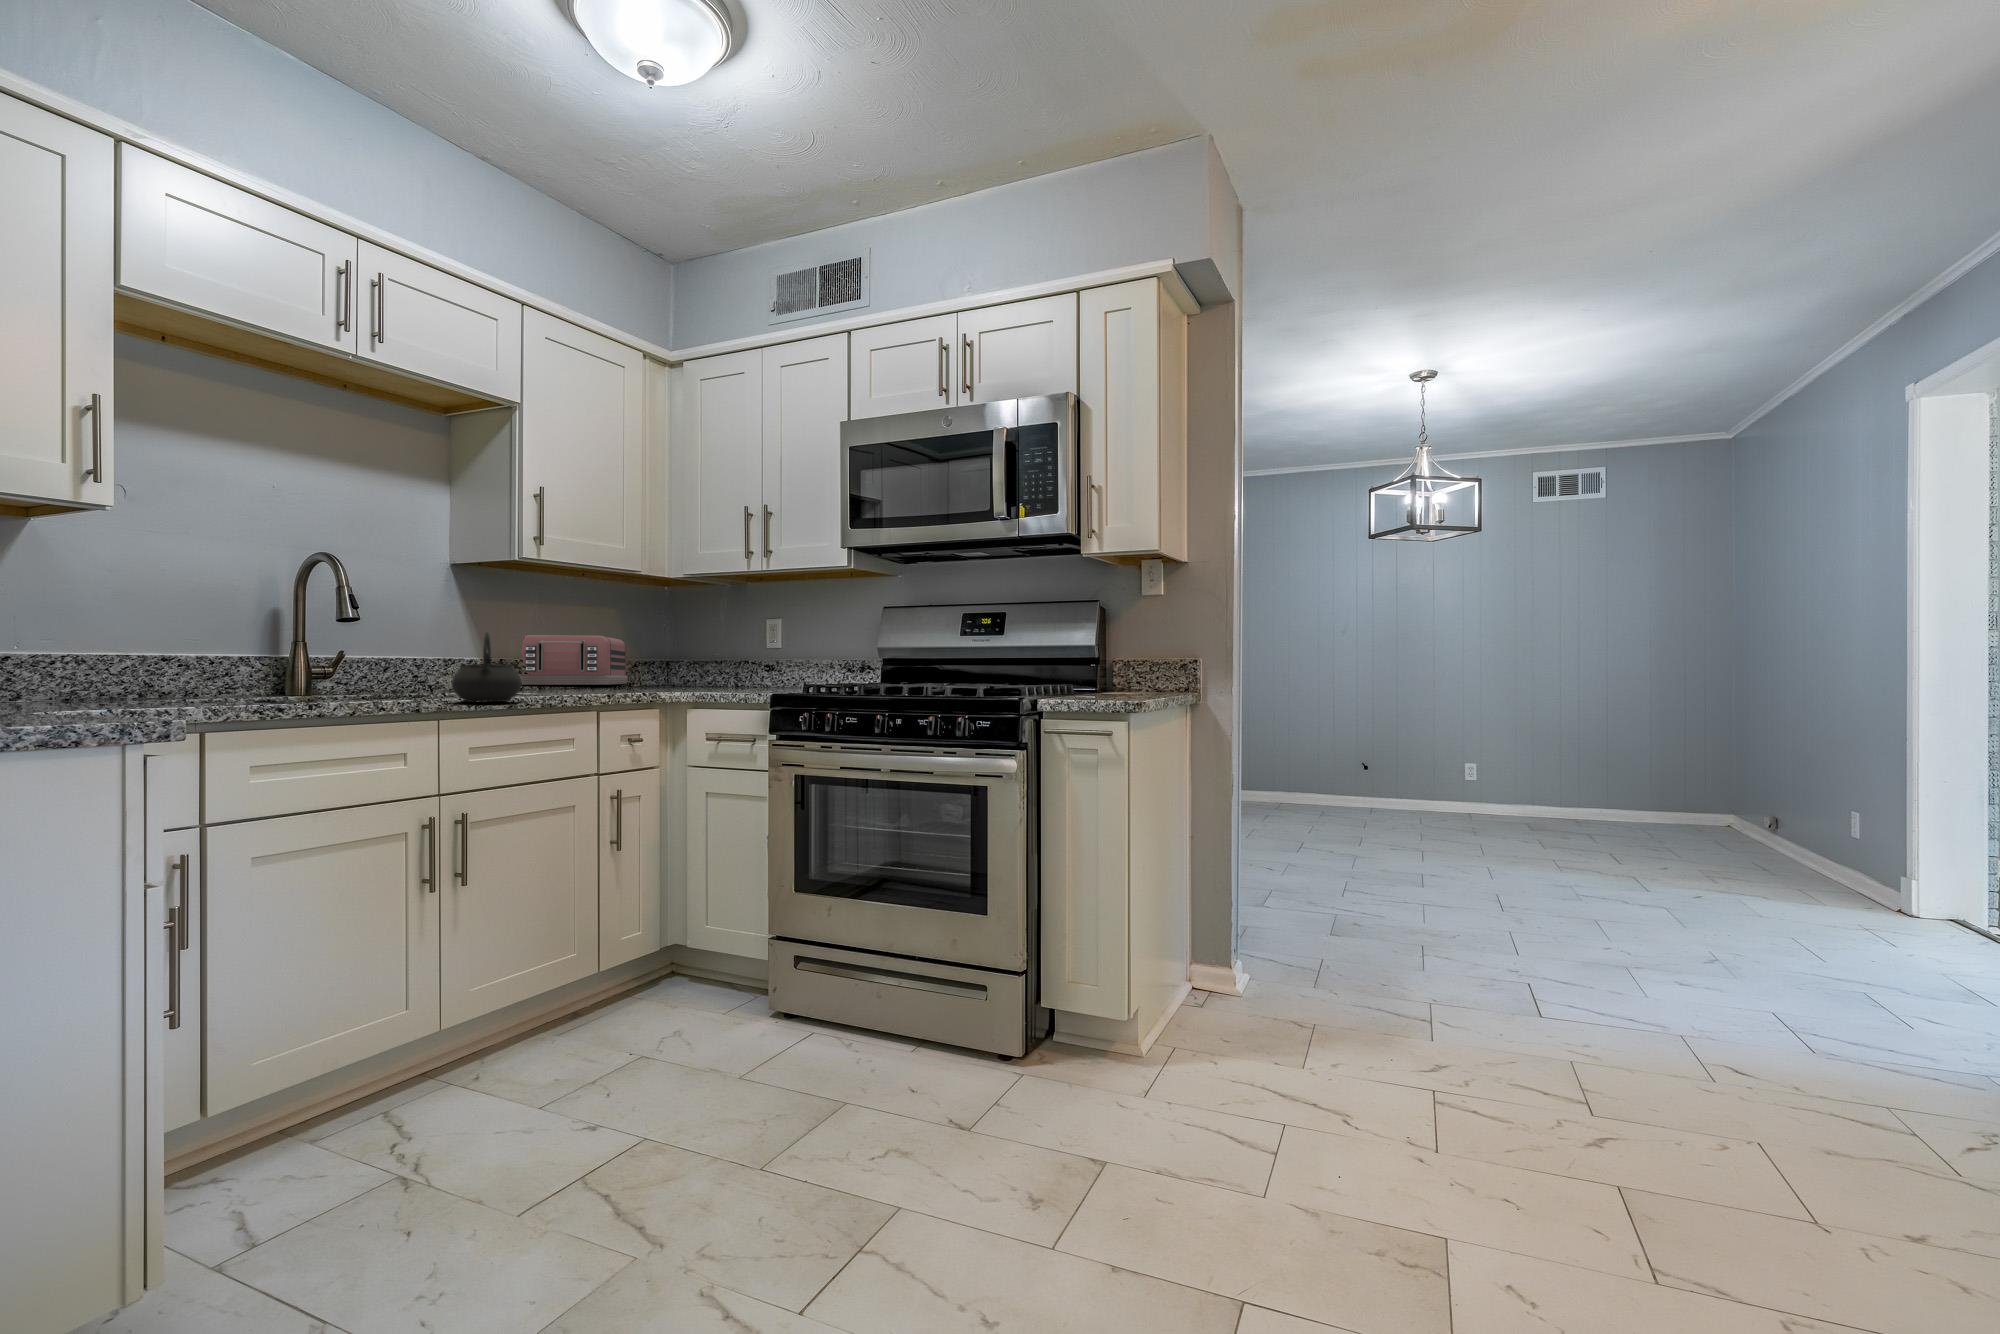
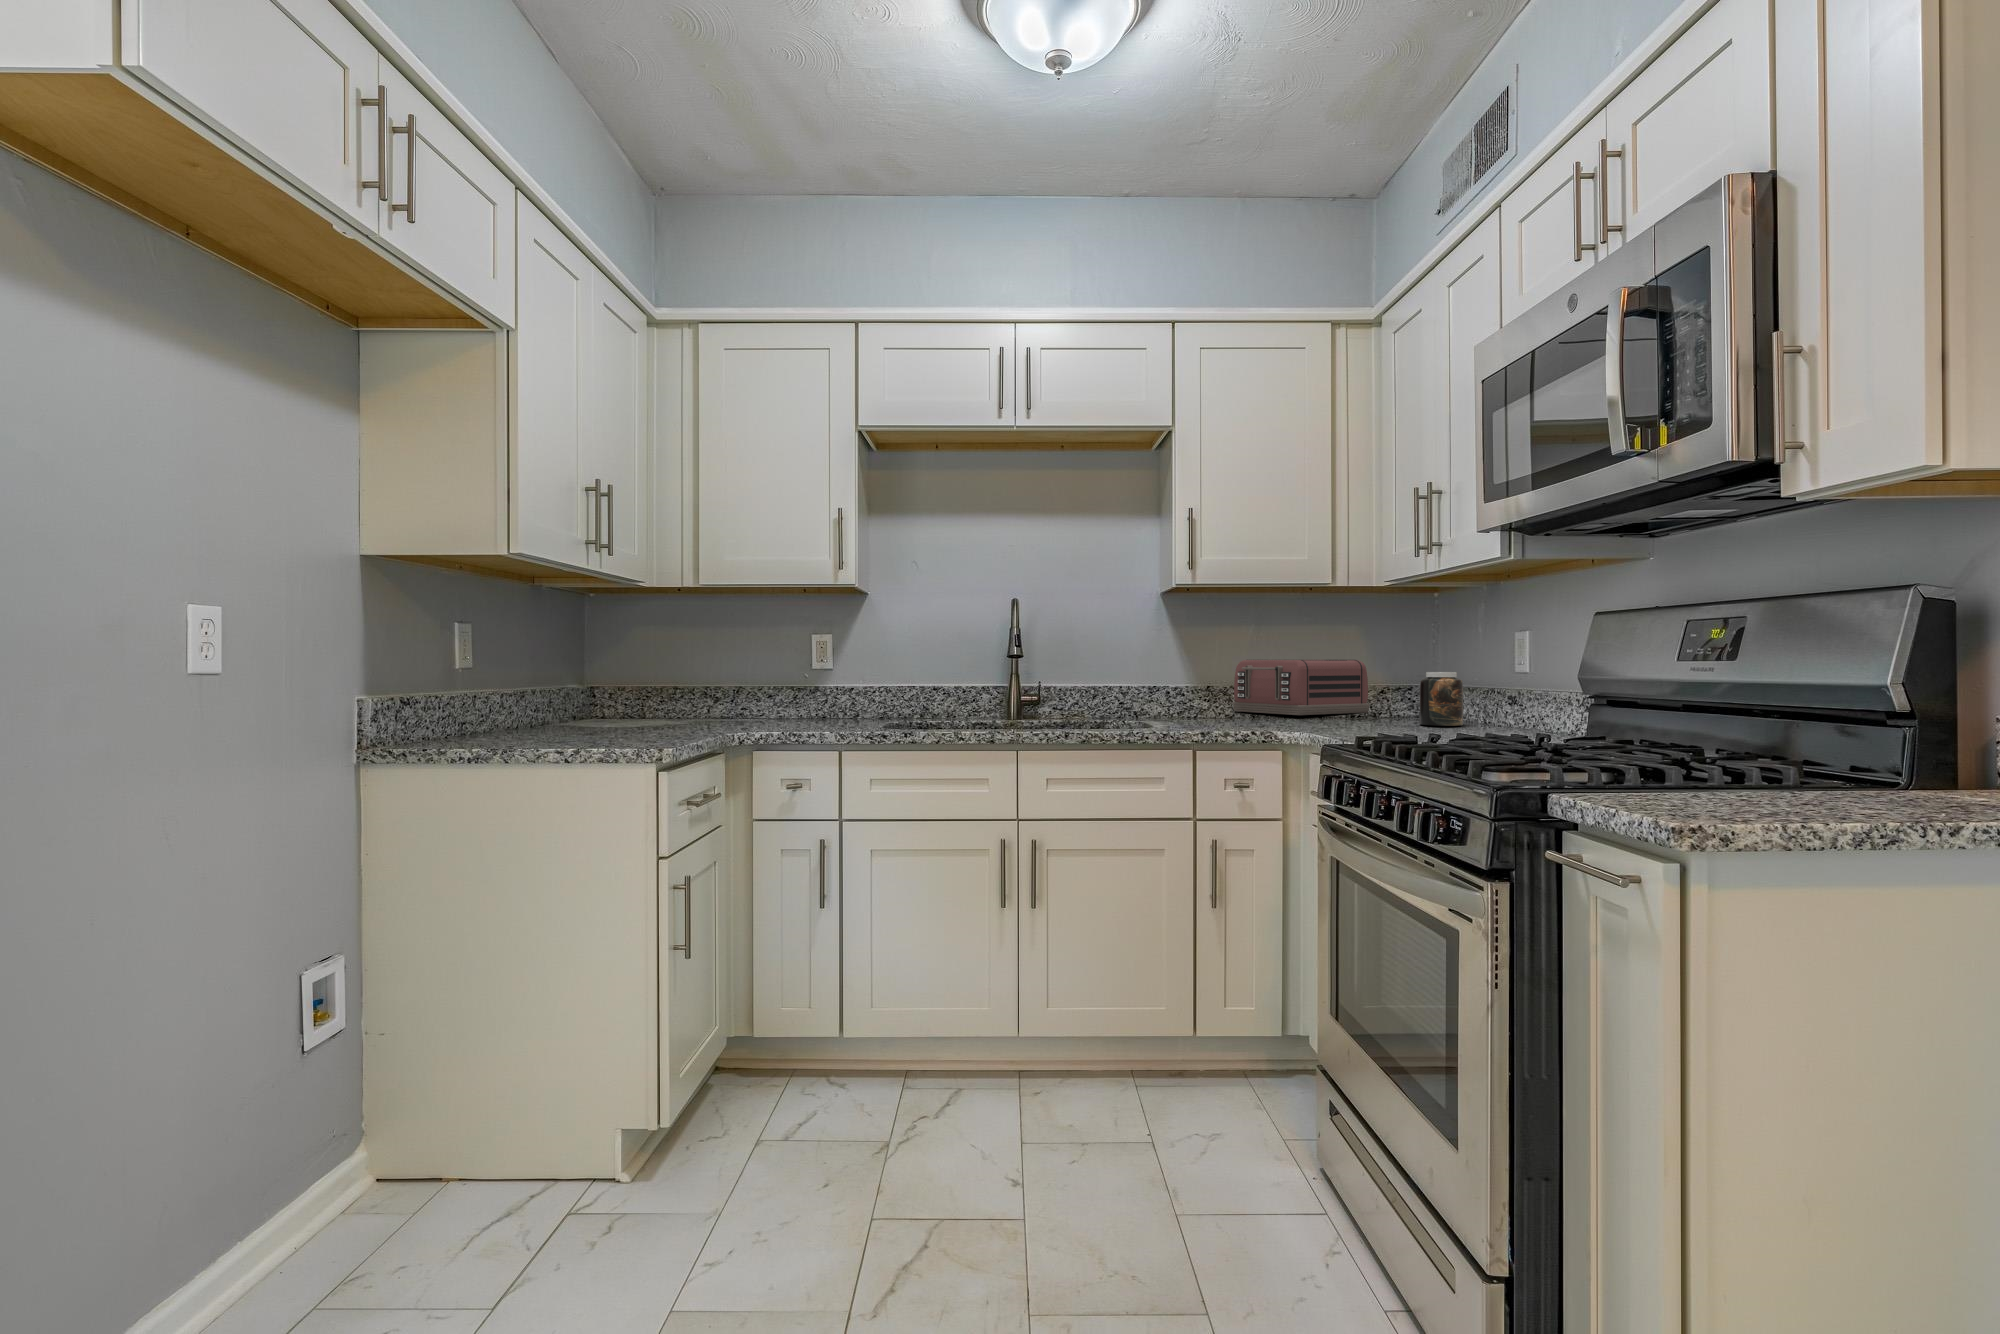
kettle: present [451,633,522,702] -> none [1023,671,1080,737]
jar: none [711,647,744,687] -> present [1420,672,1463,726]

